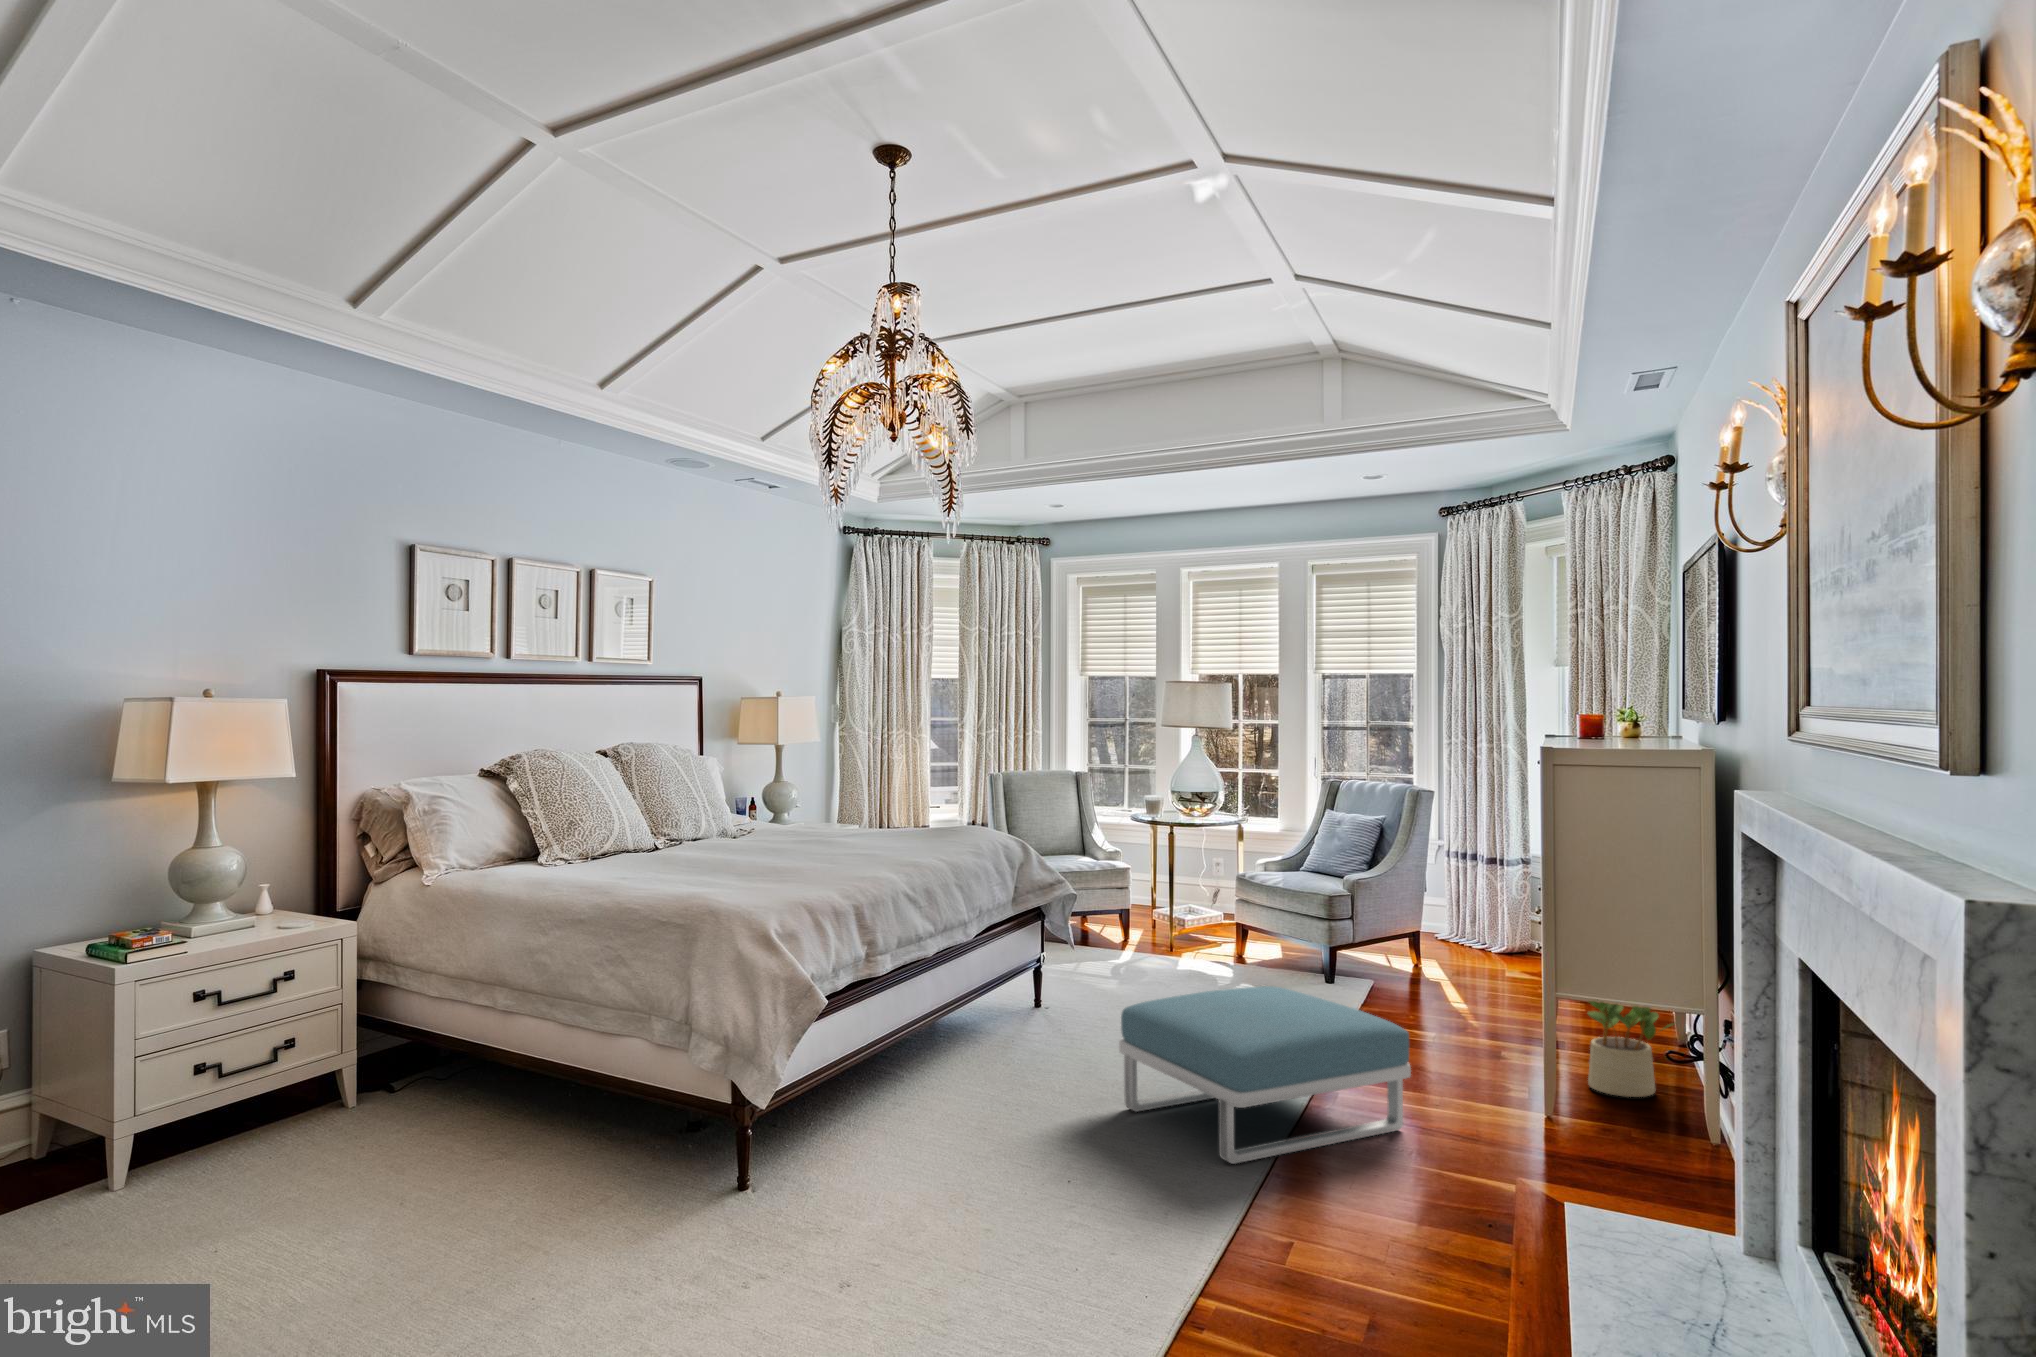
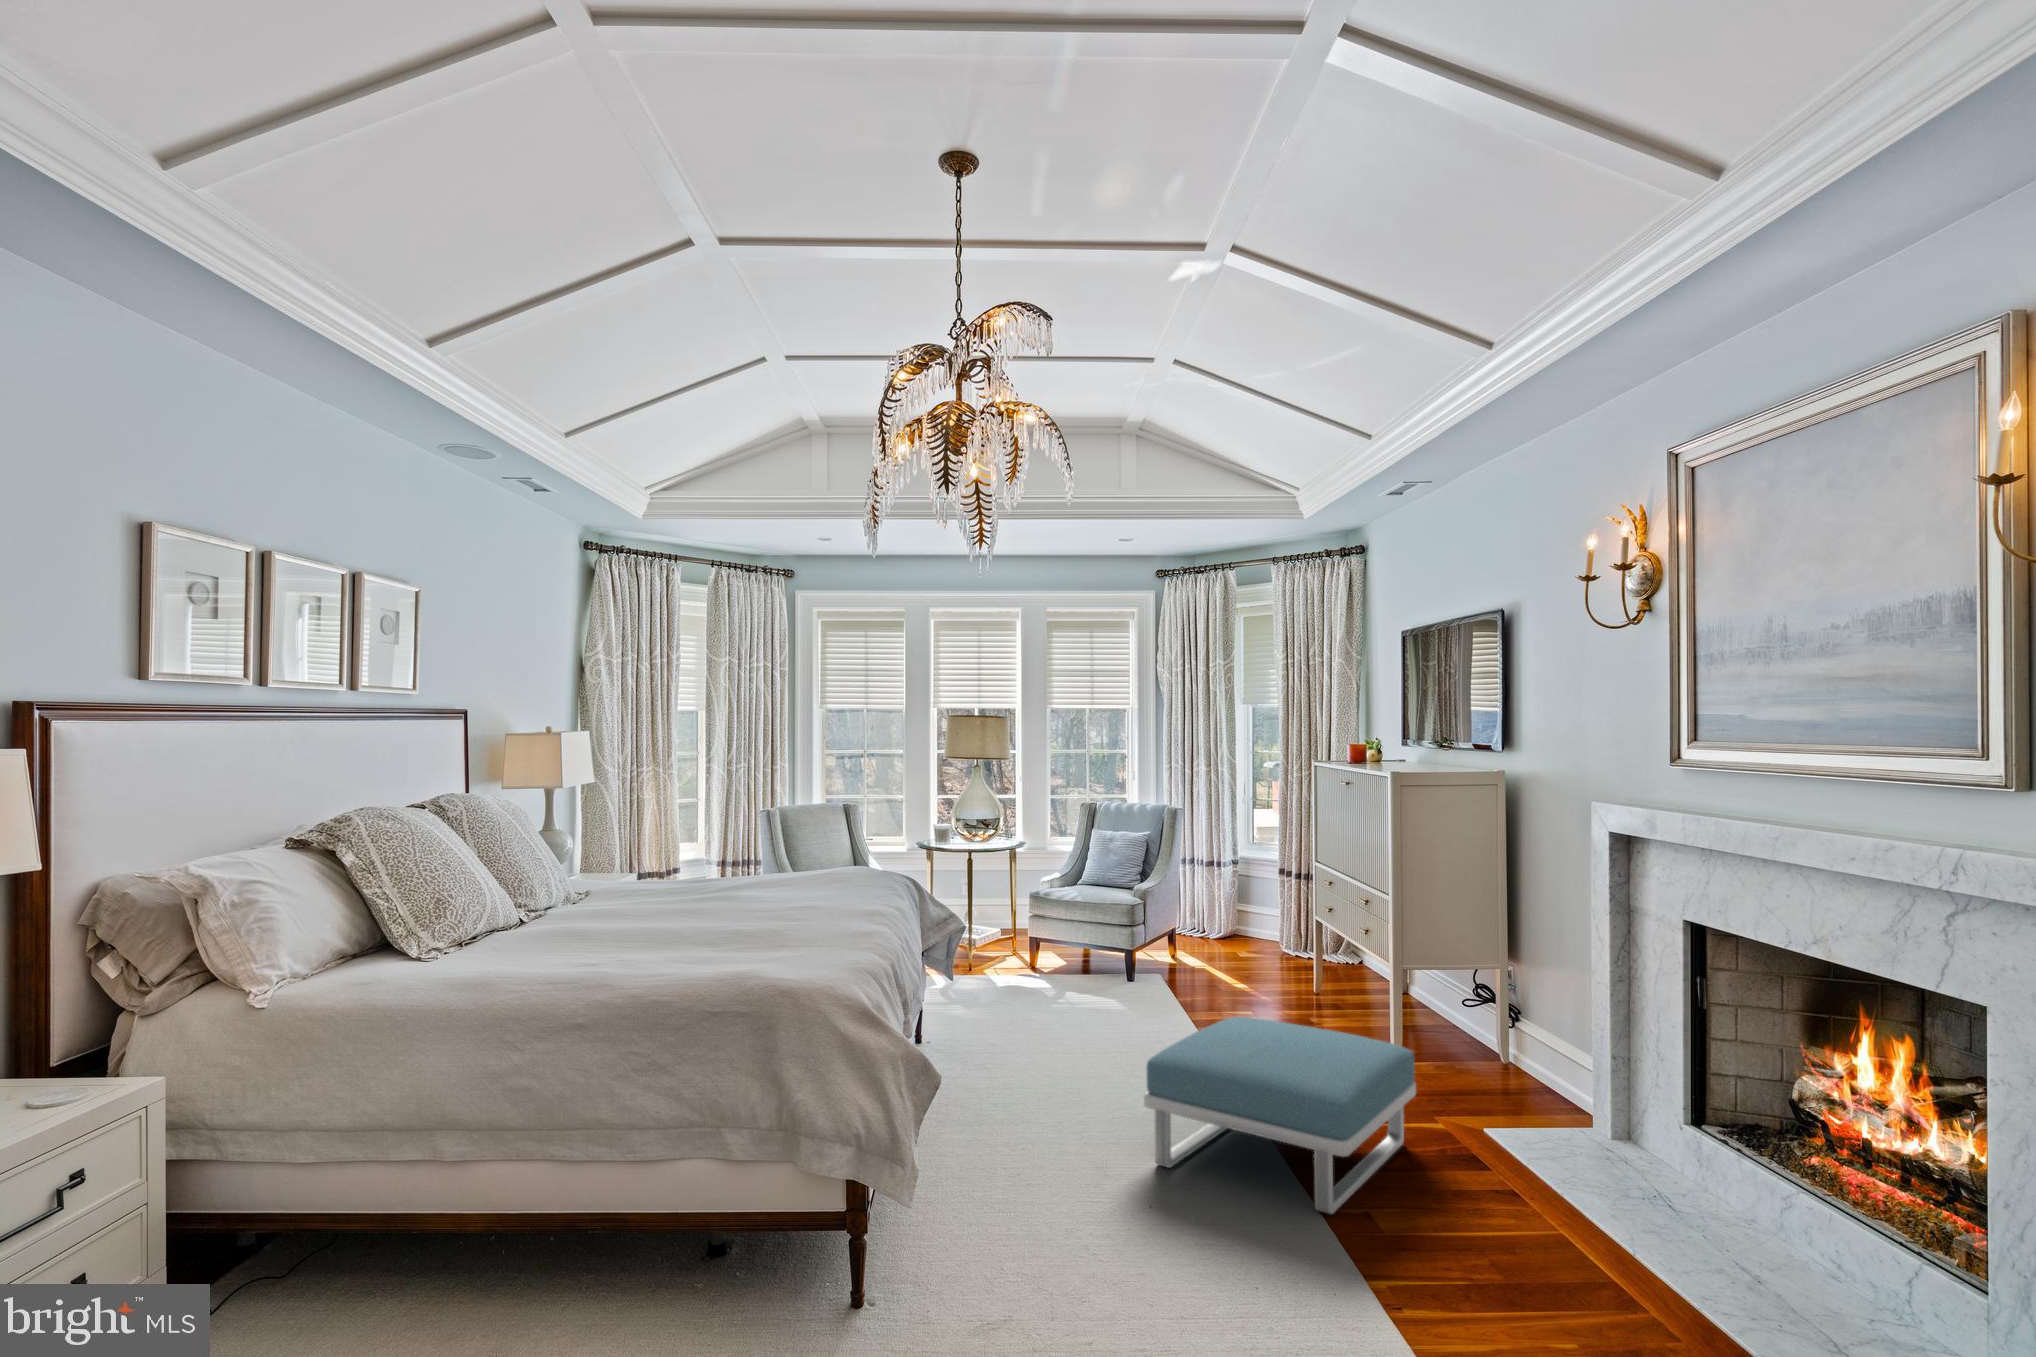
potted plant: present [1588,1001,1673,1097] -> none [1462,941,1536,1079]

